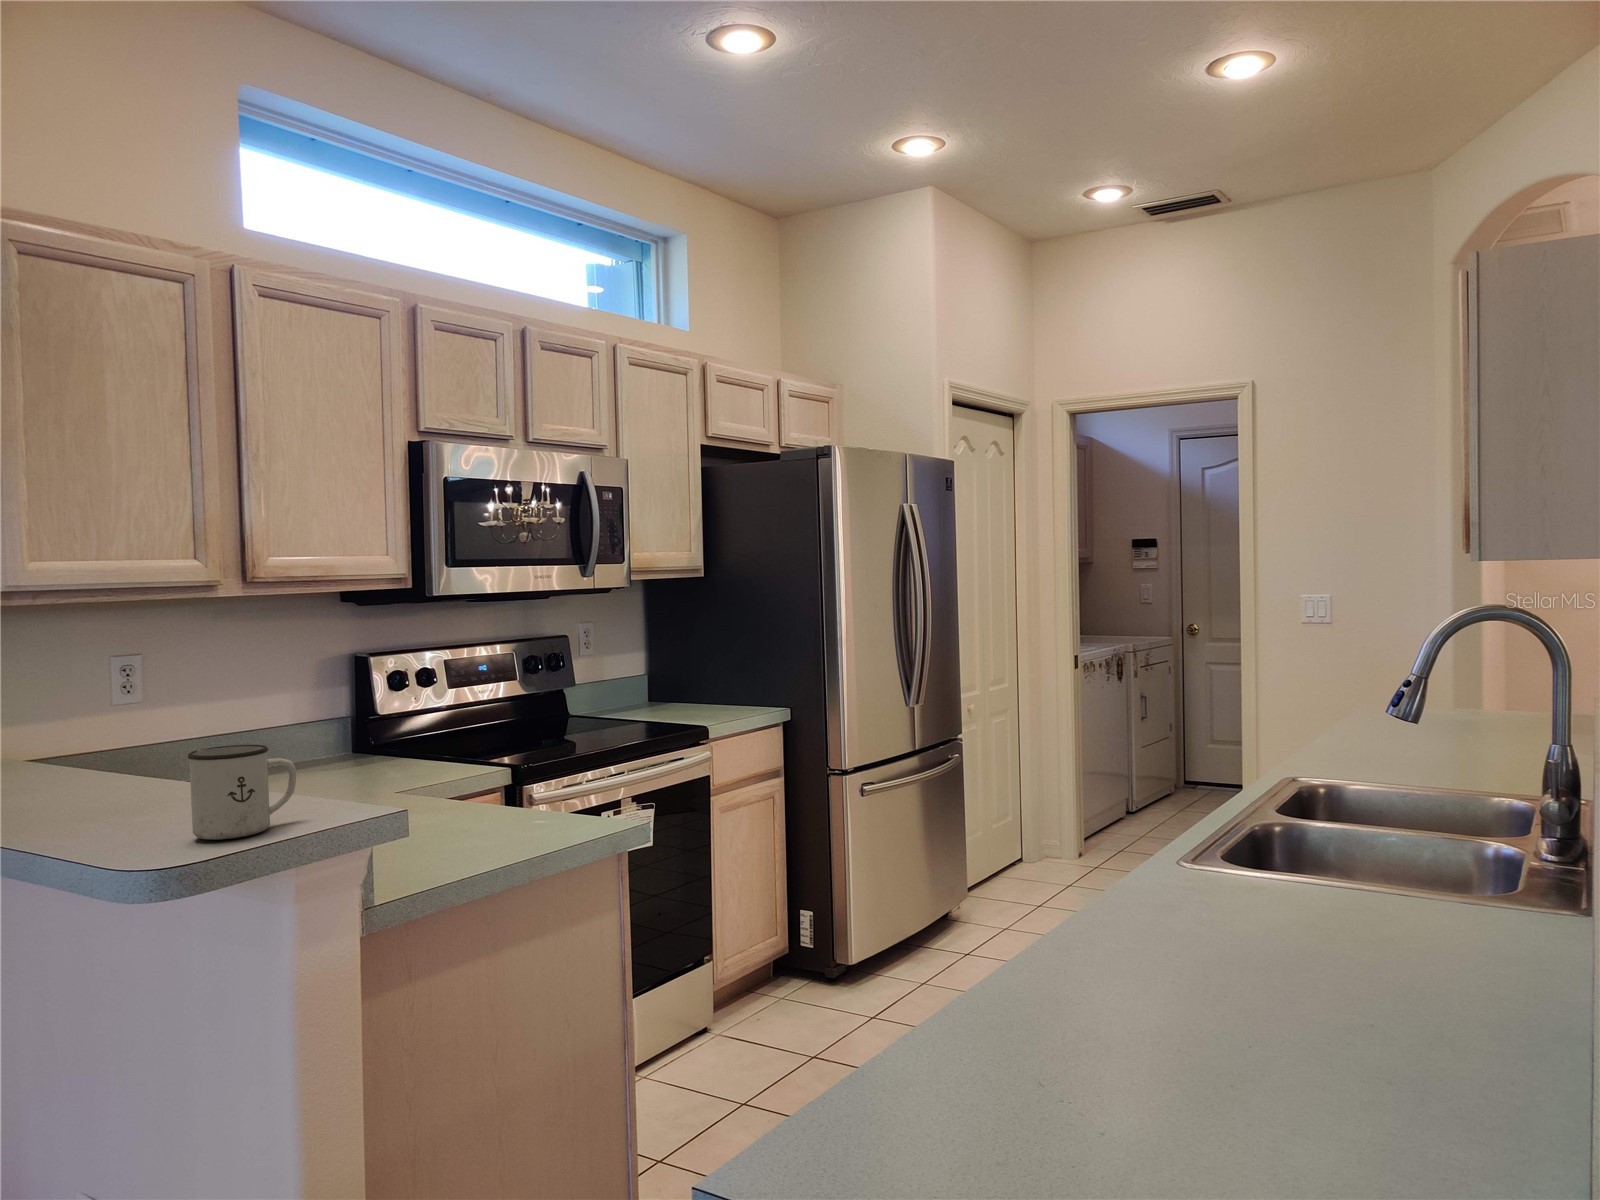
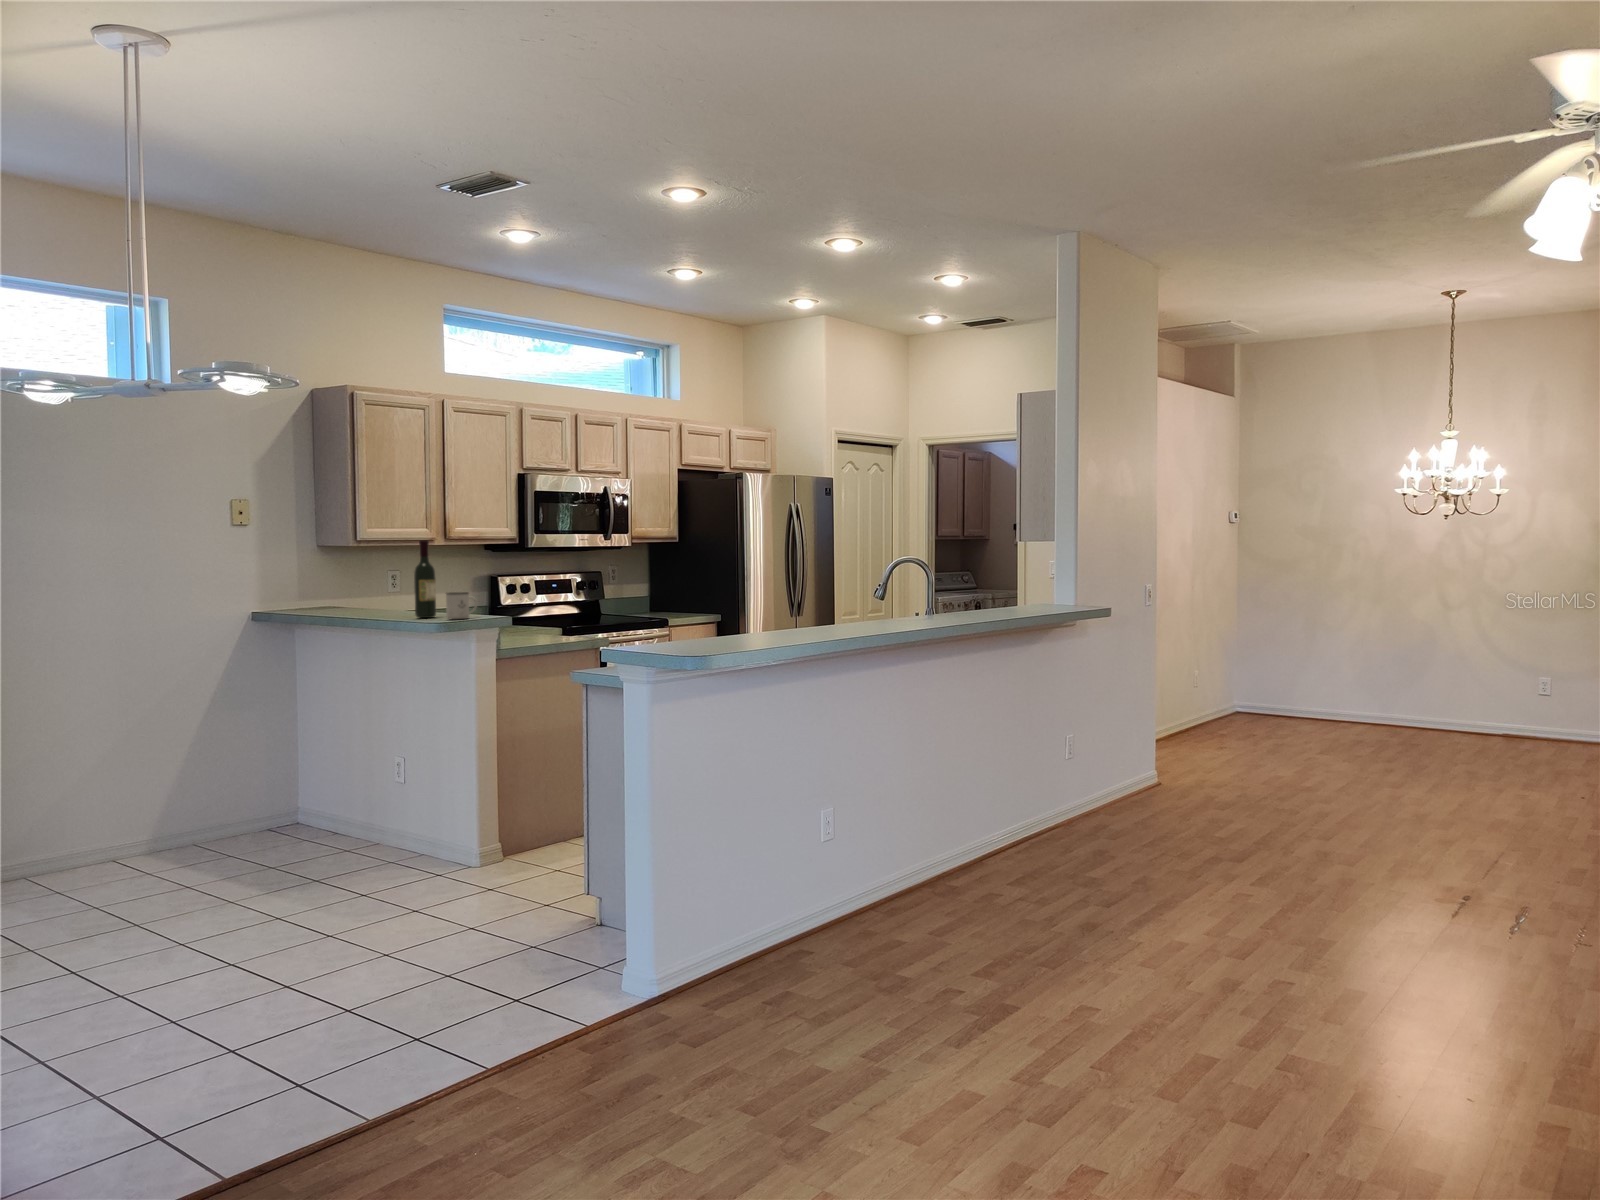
wine bottle: none [100,586,175,823] -> present [414,540,436,618]

